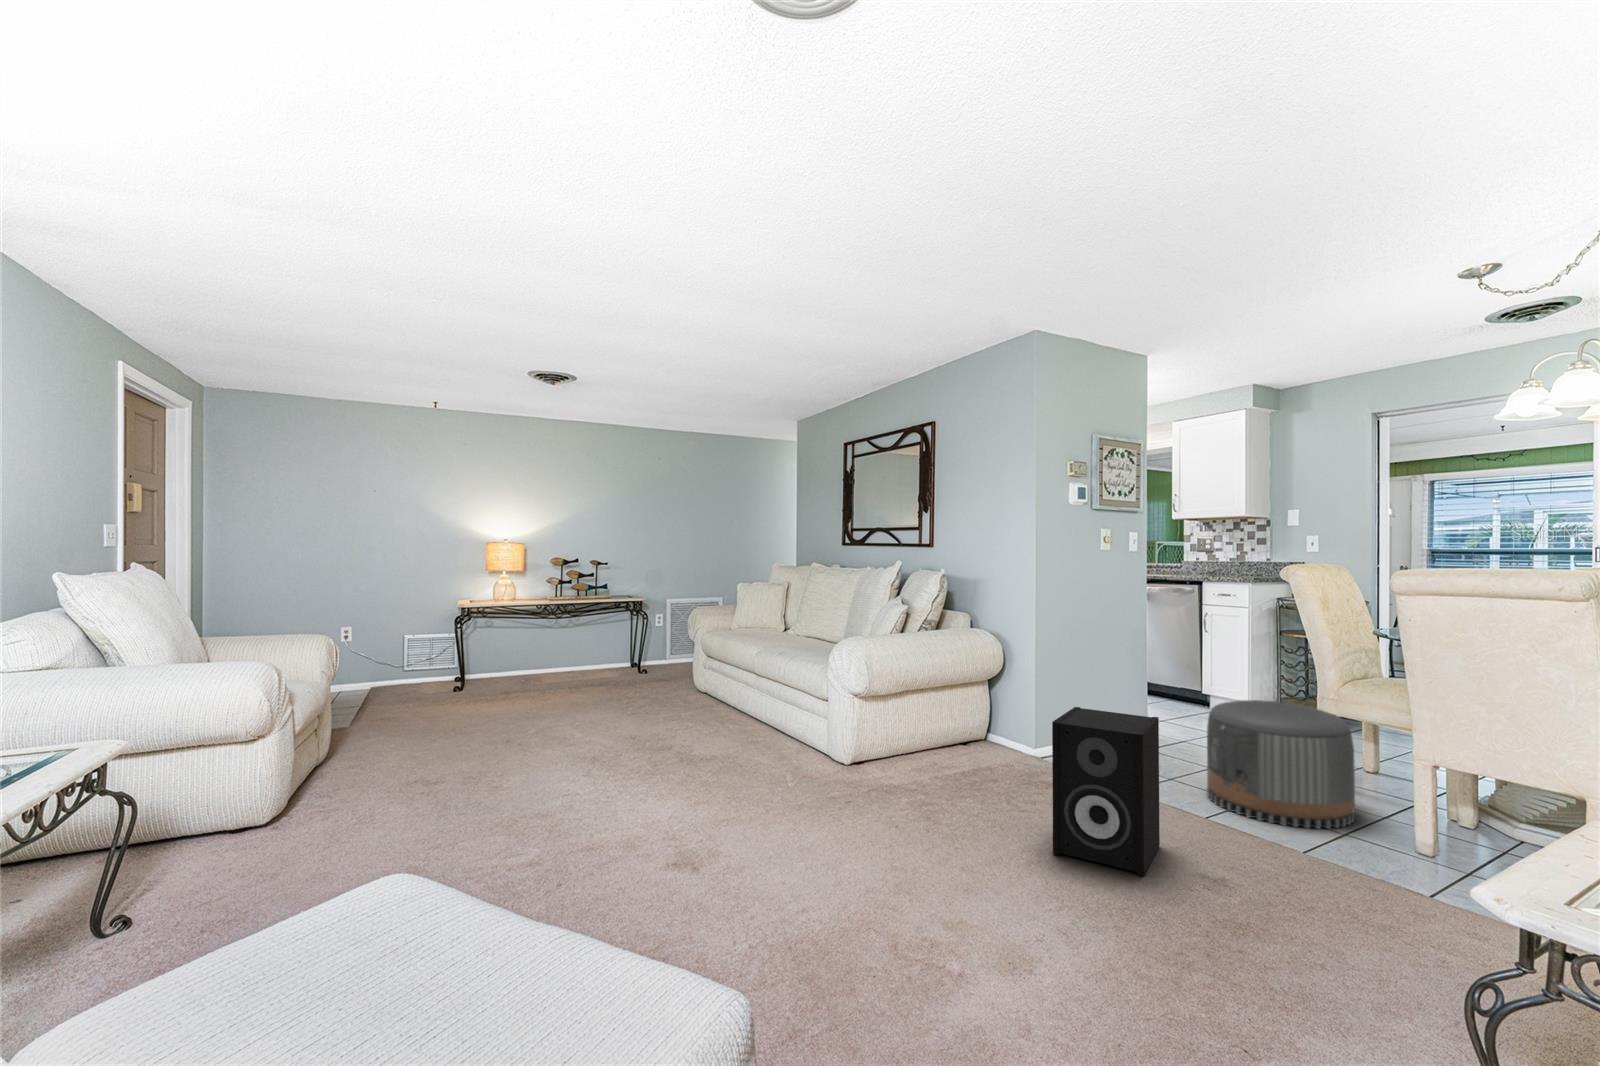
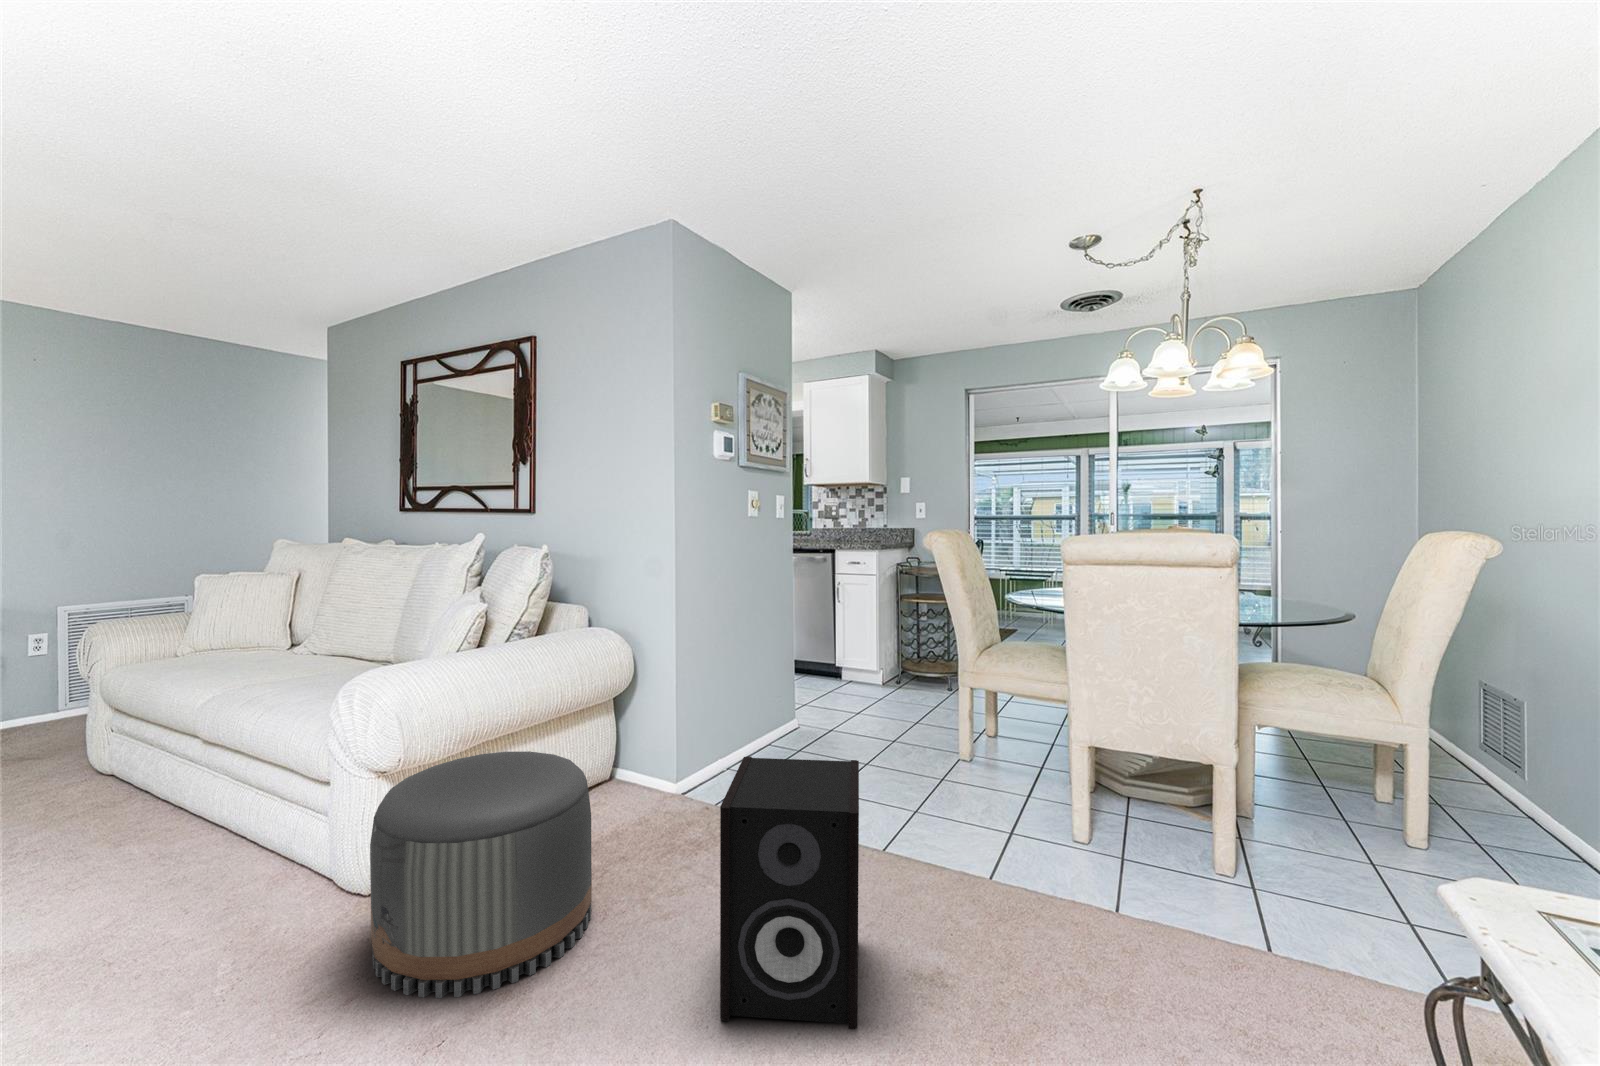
pouf: present [1207,700,1355,829] -> present [370,751,592,998]

